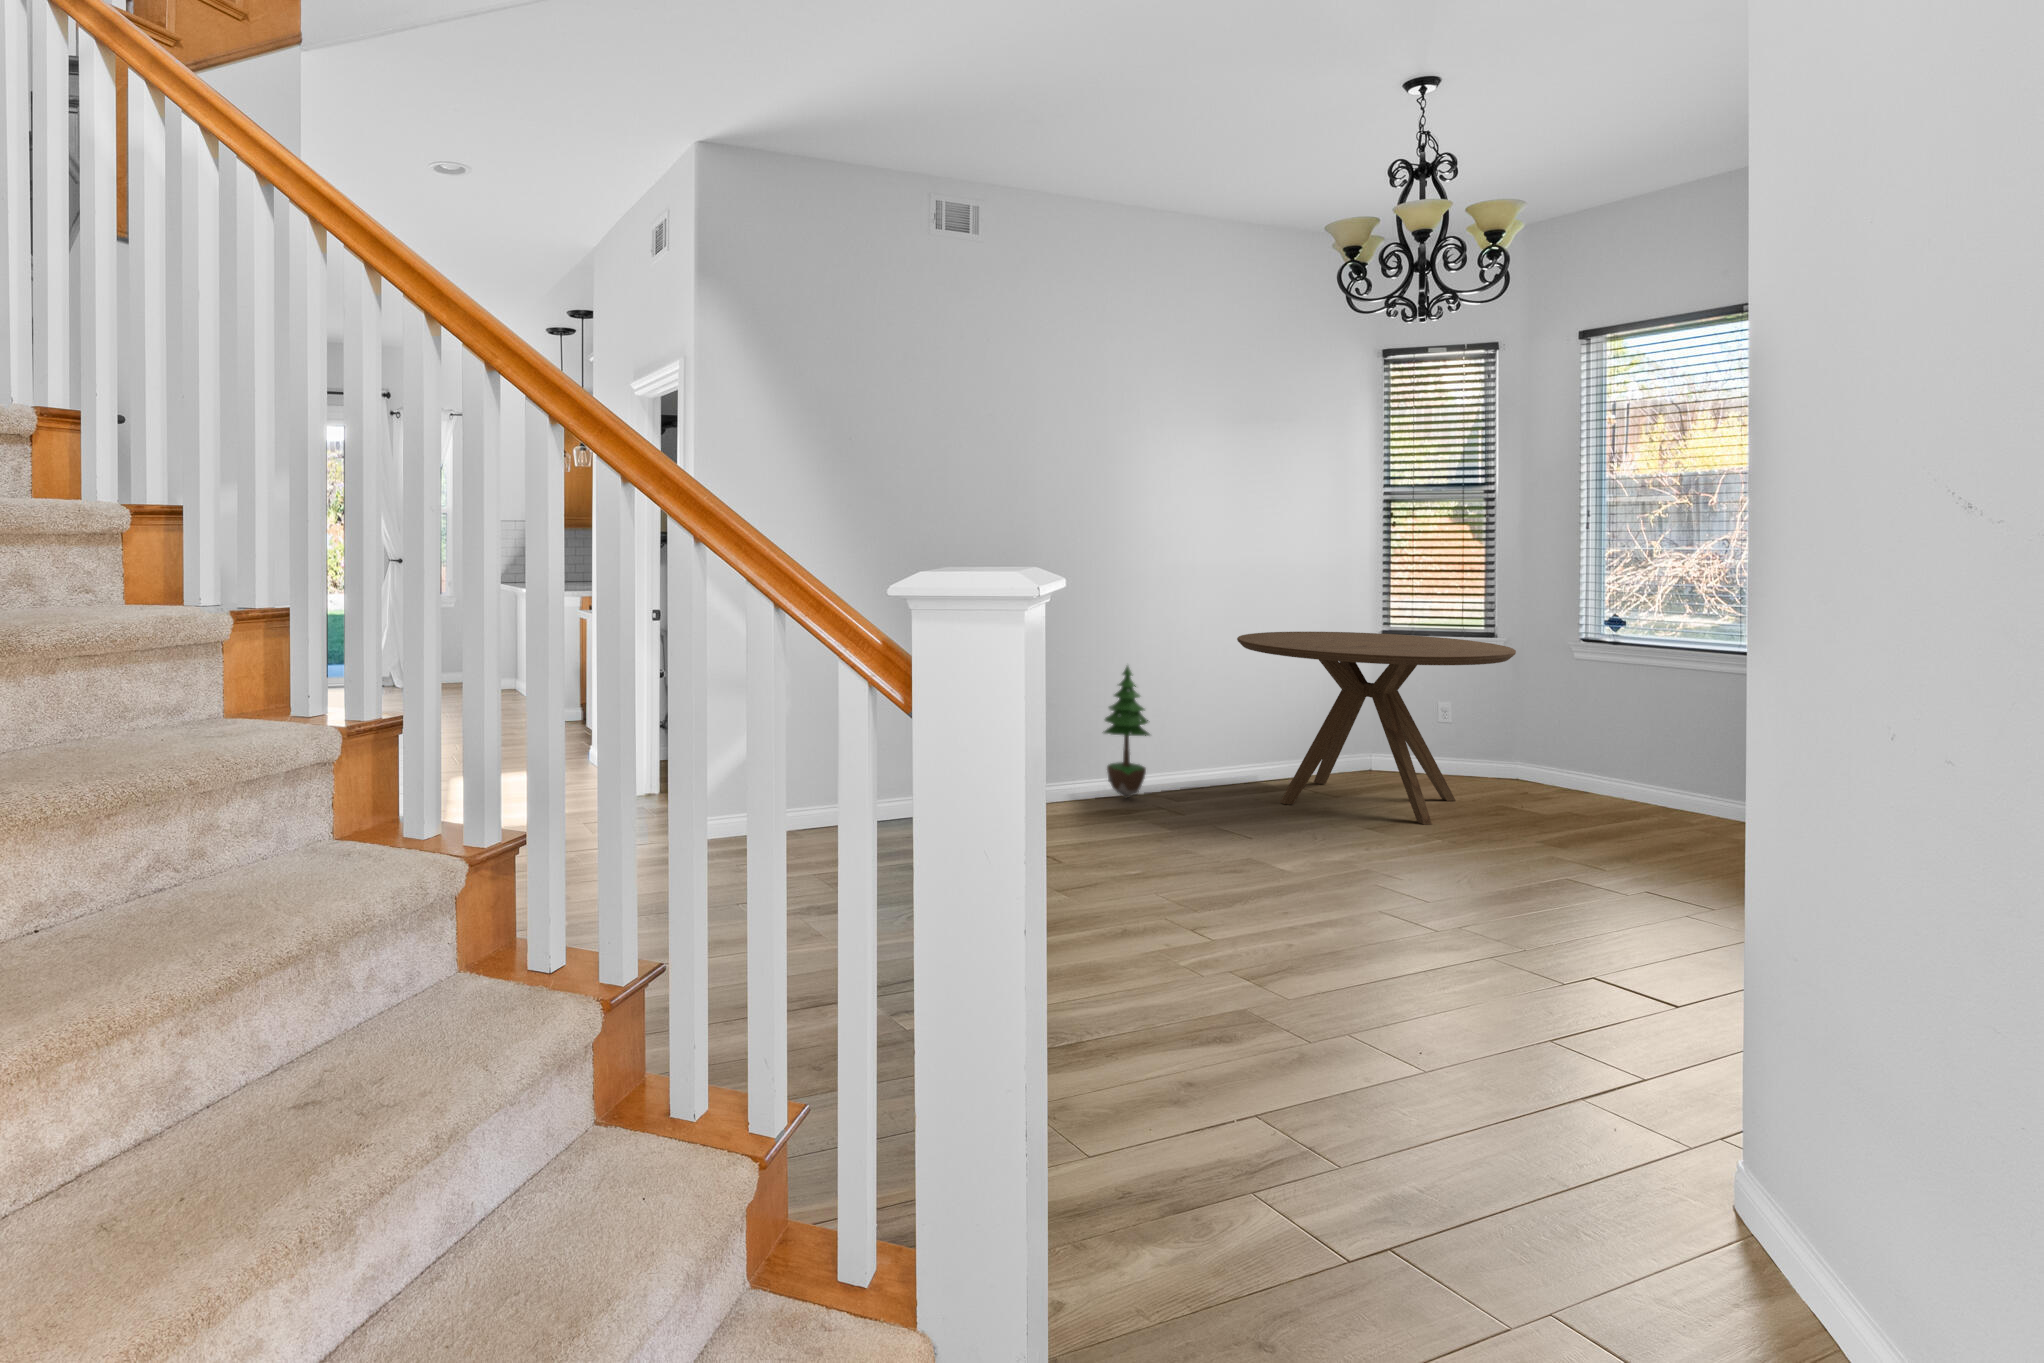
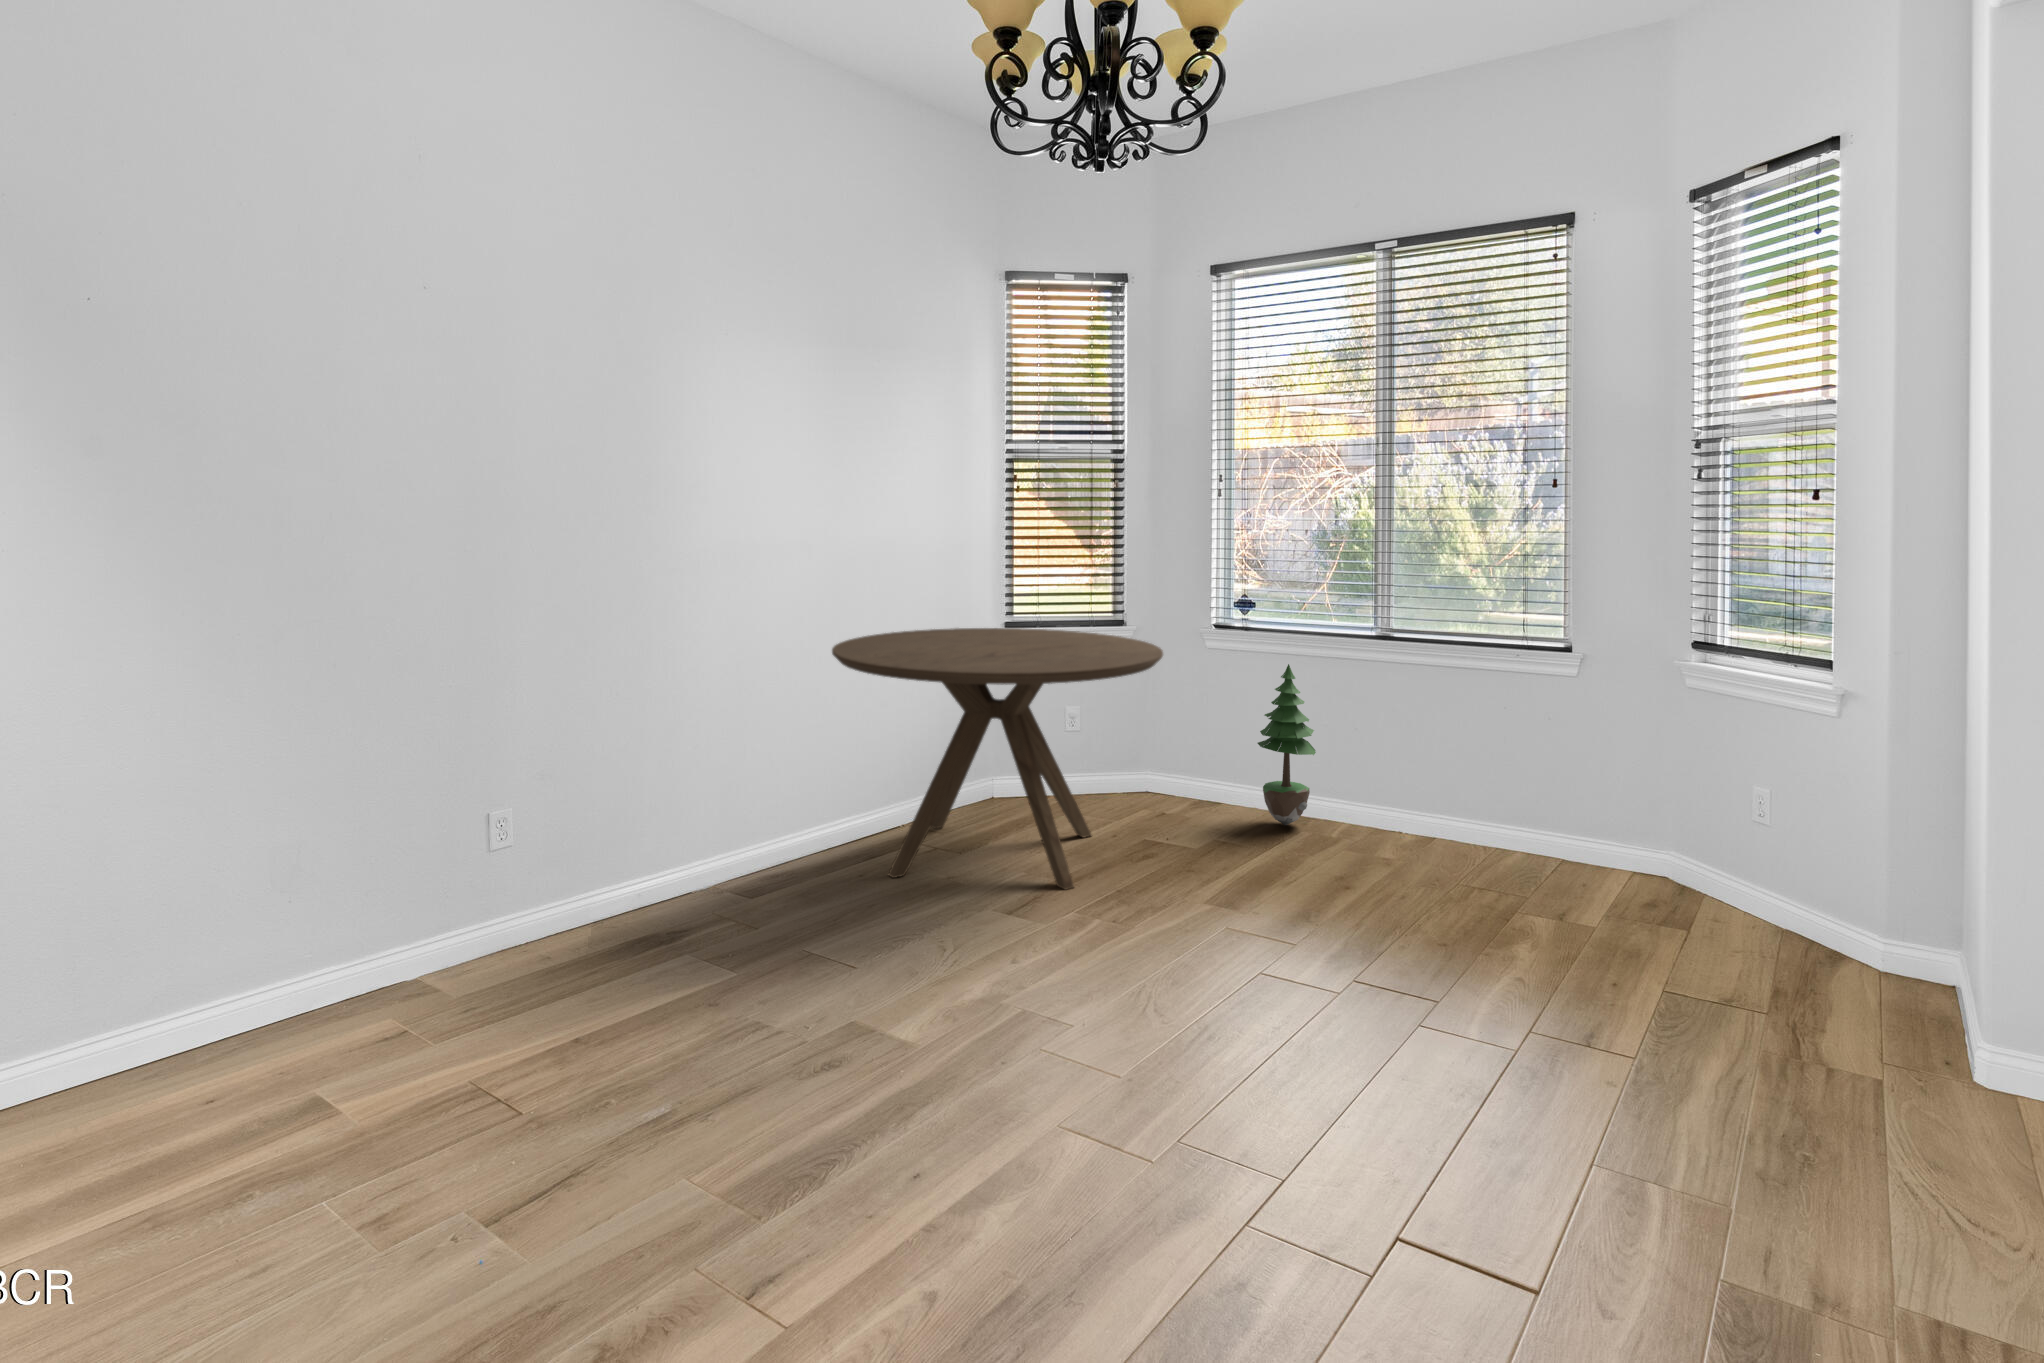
potted tree: present [1104,666,1150,798] -> present [1258,664,1316,825]

